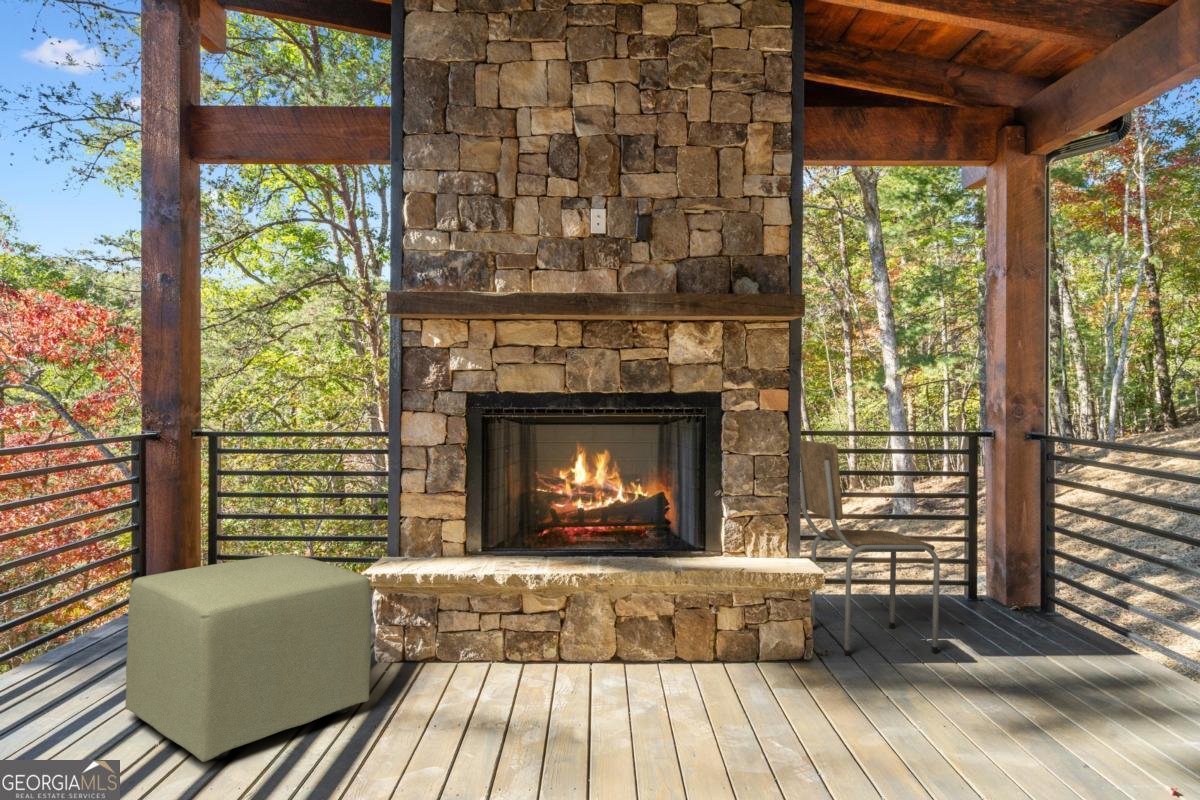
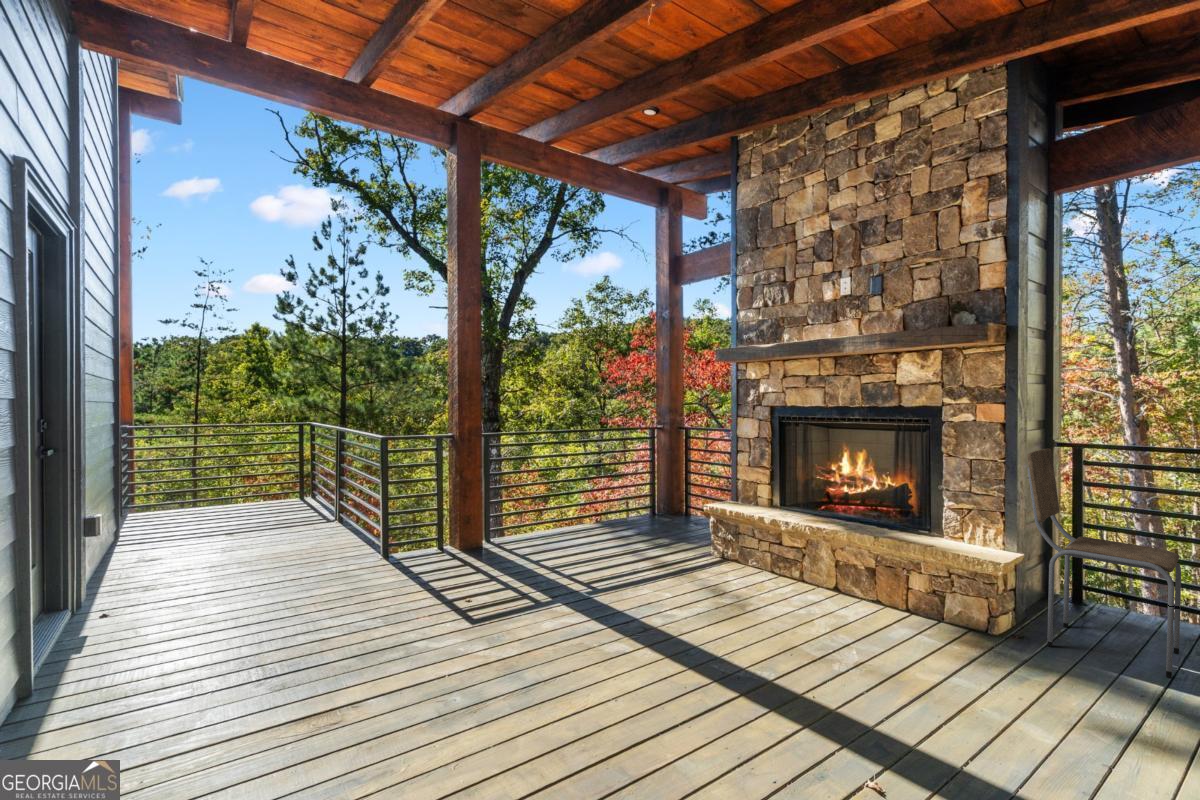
ottoman: present [126,555,371,762] -> none [598,487,681,567]

